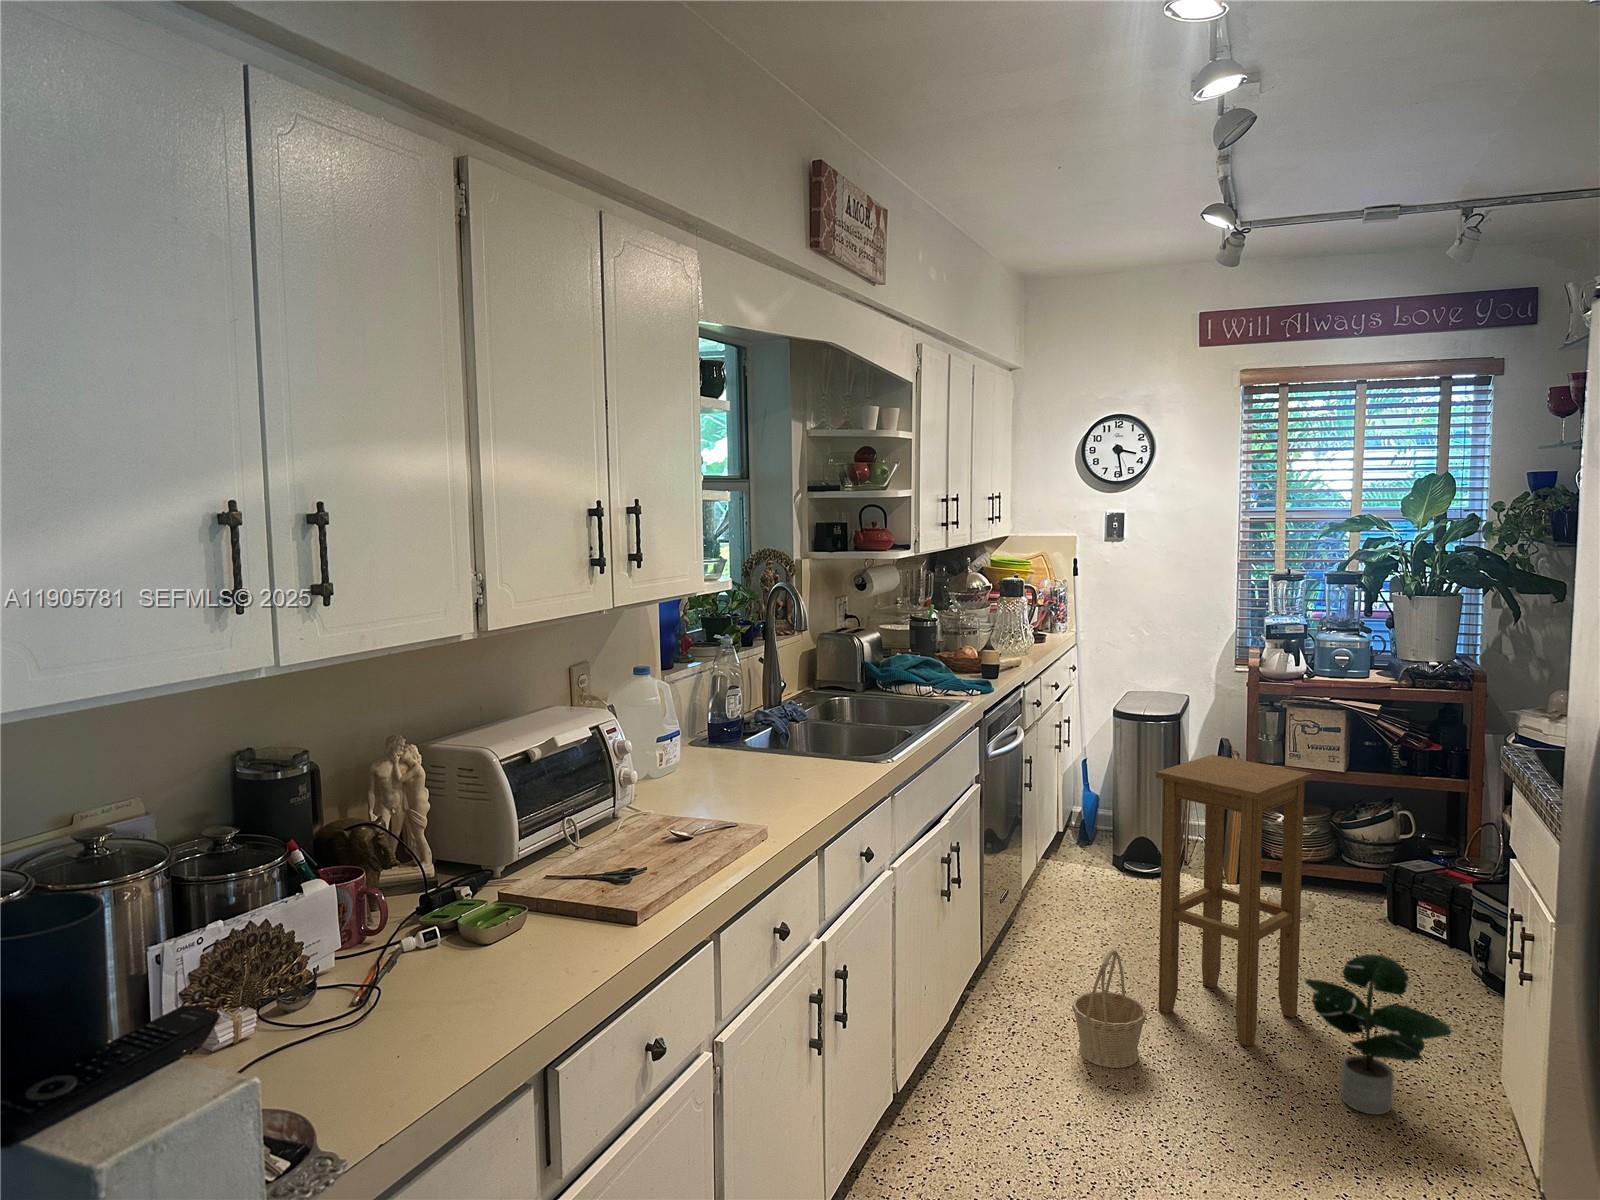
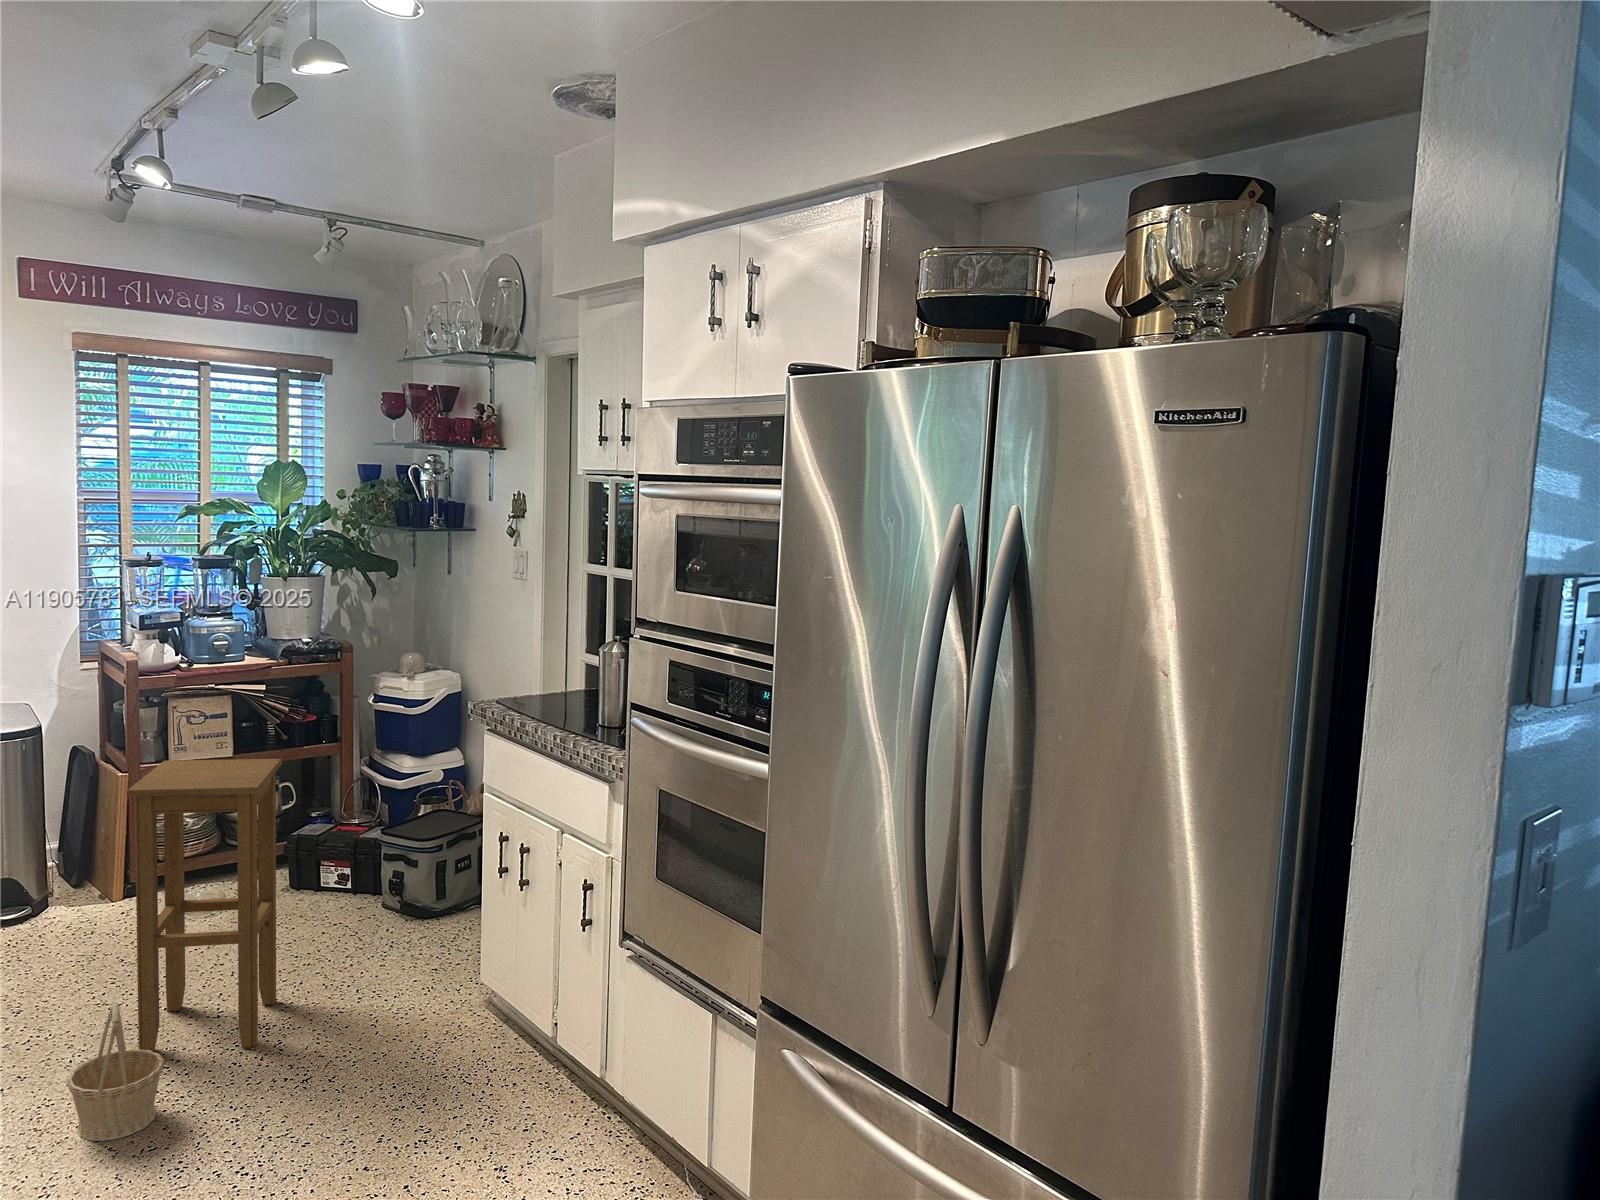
potted plant: present [1305,954,1452,1115] -> none [325,909,453,1054]

